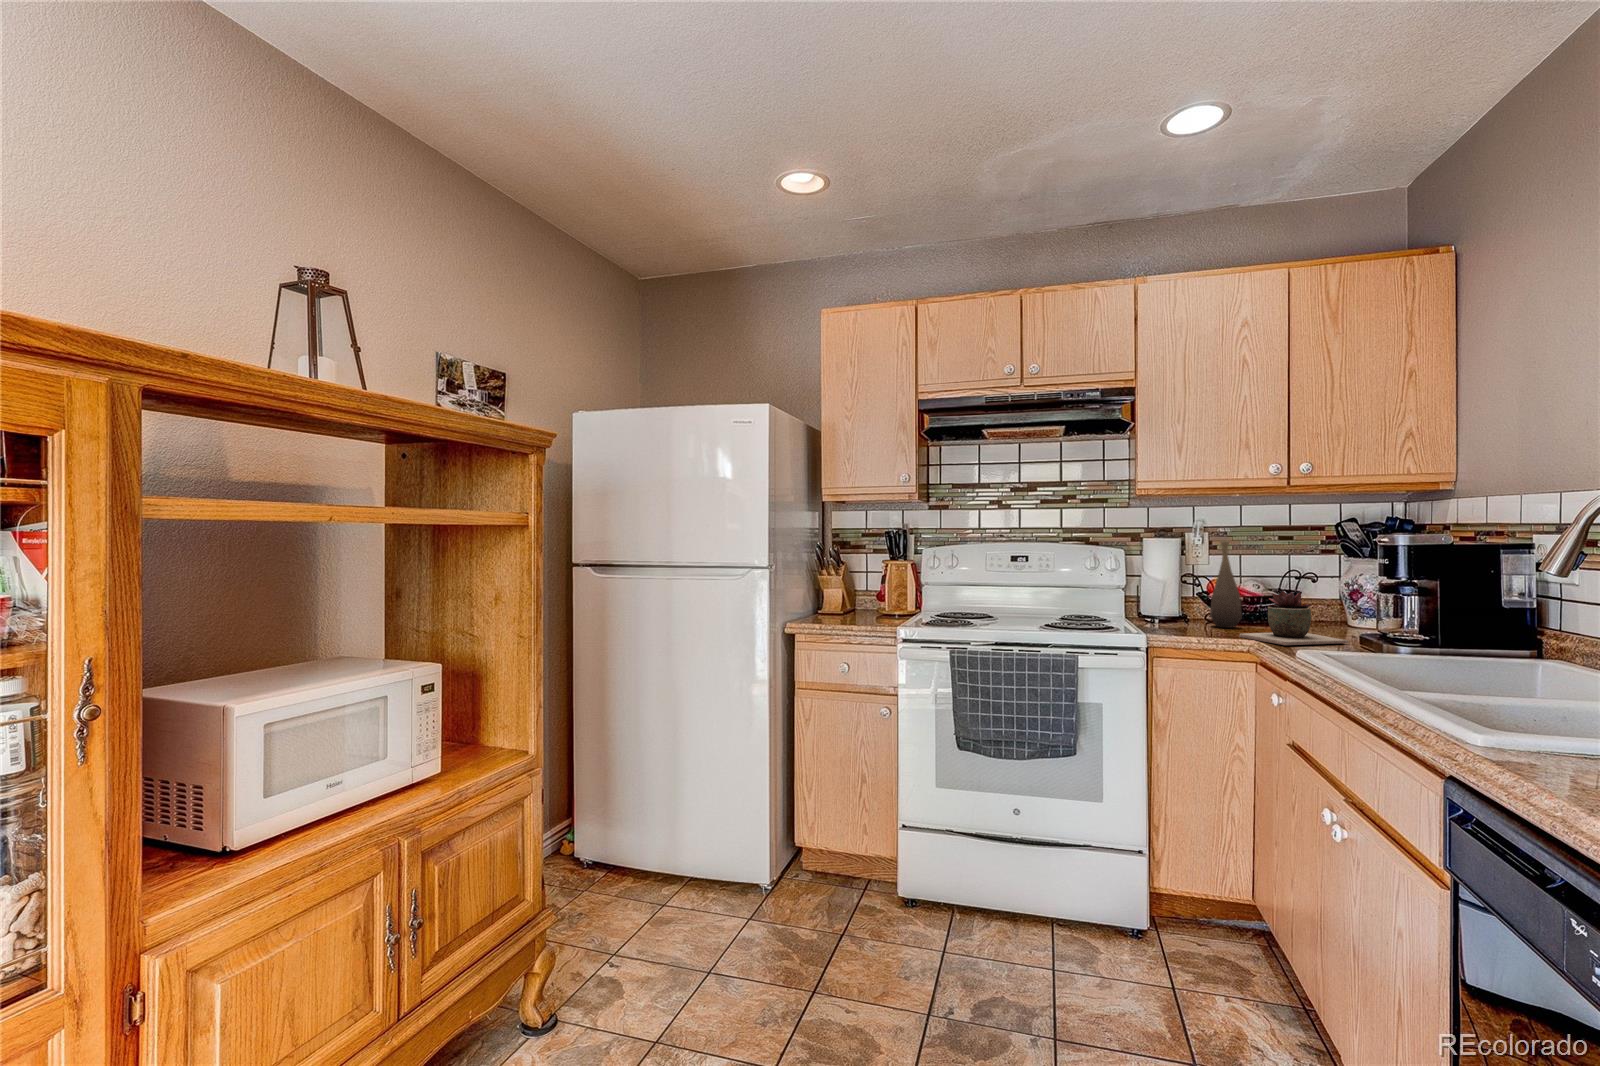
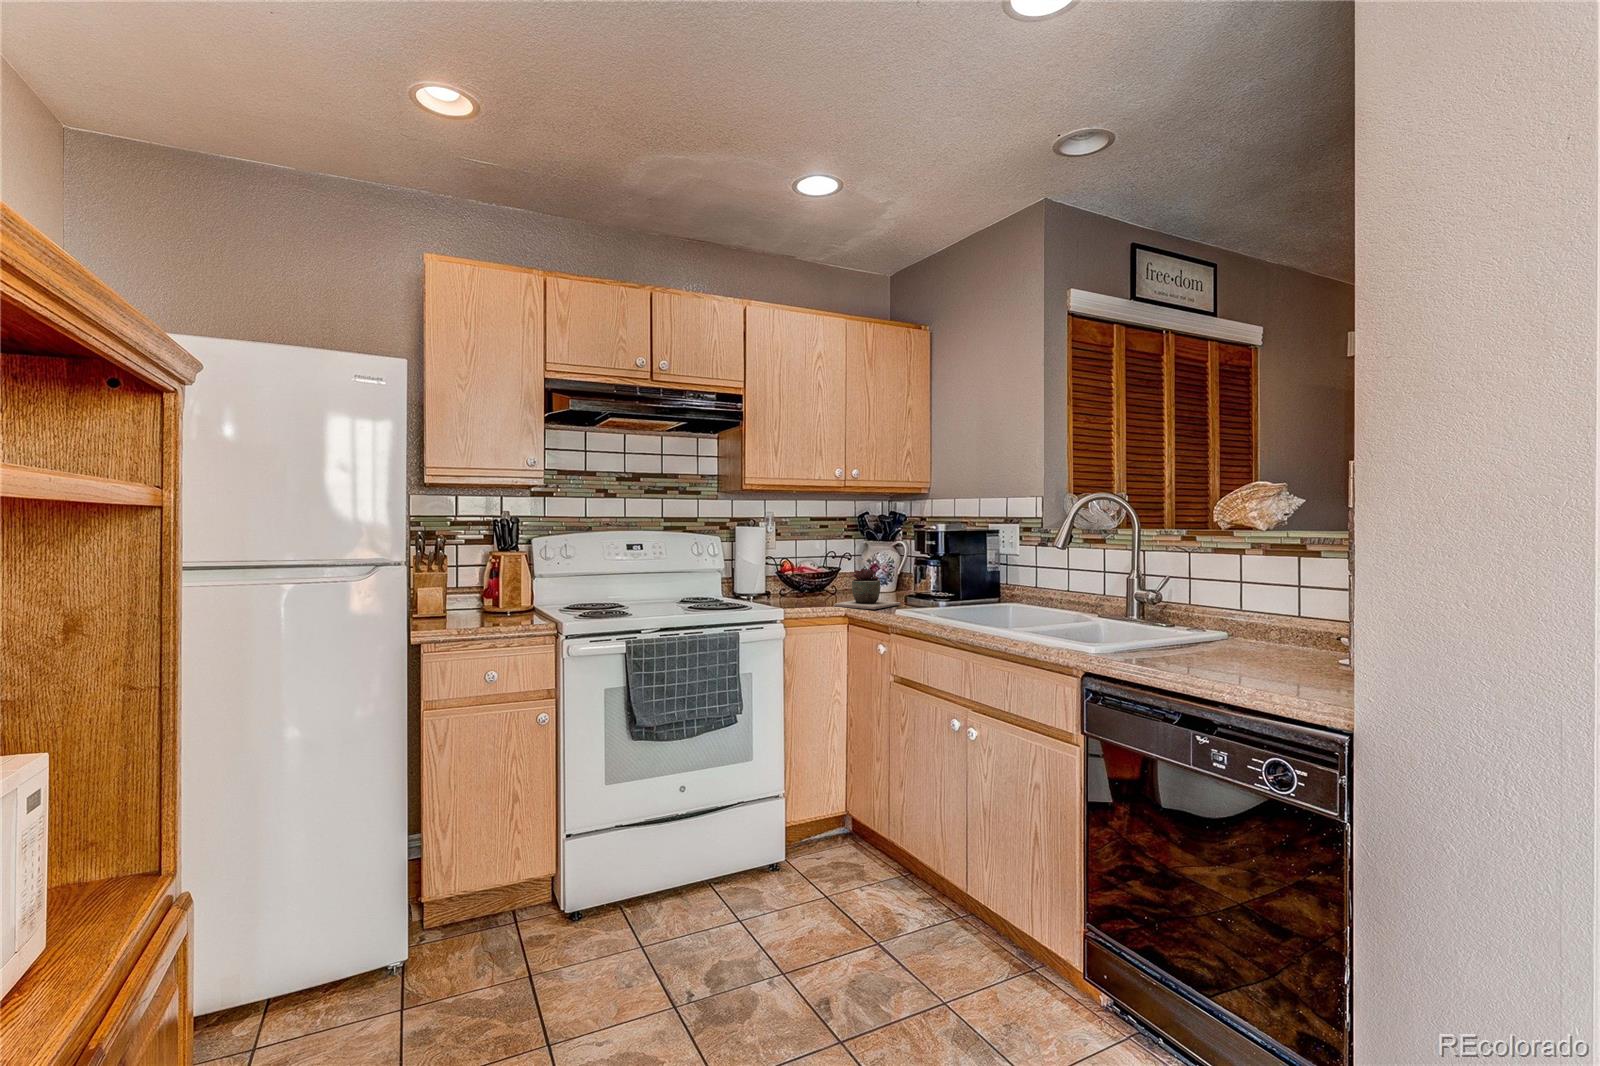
bottle: present [1210,540,1242,628] -> none [797,528,821,600]

